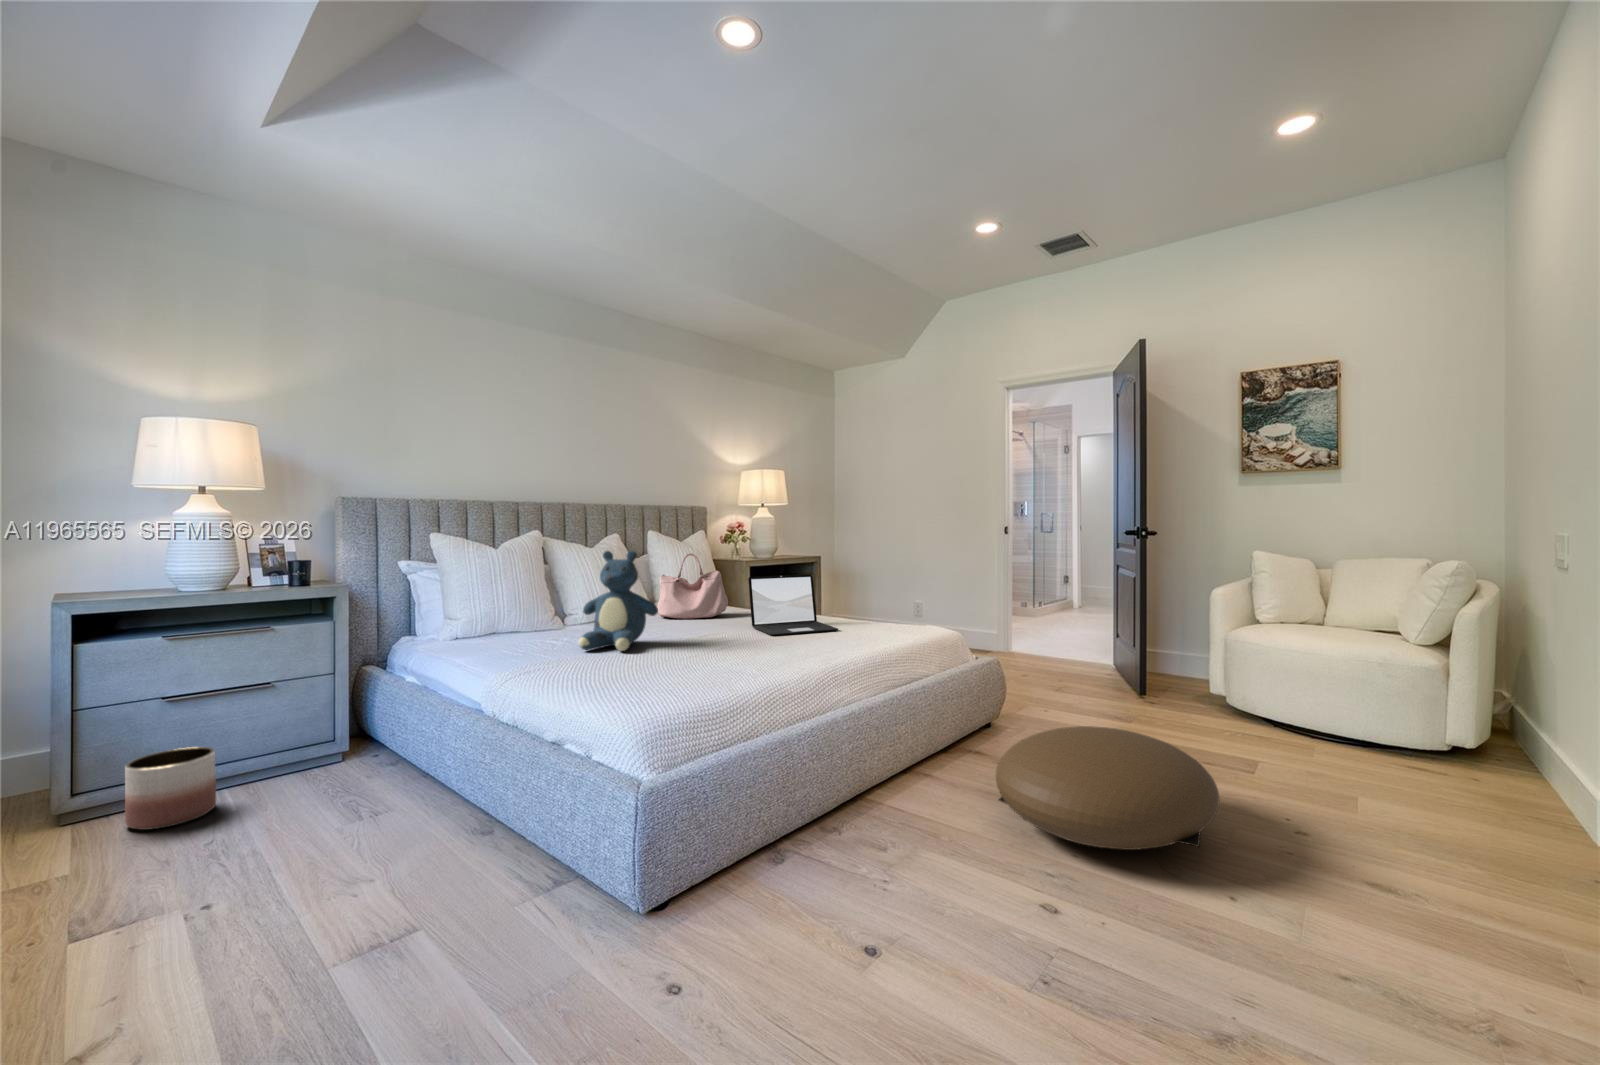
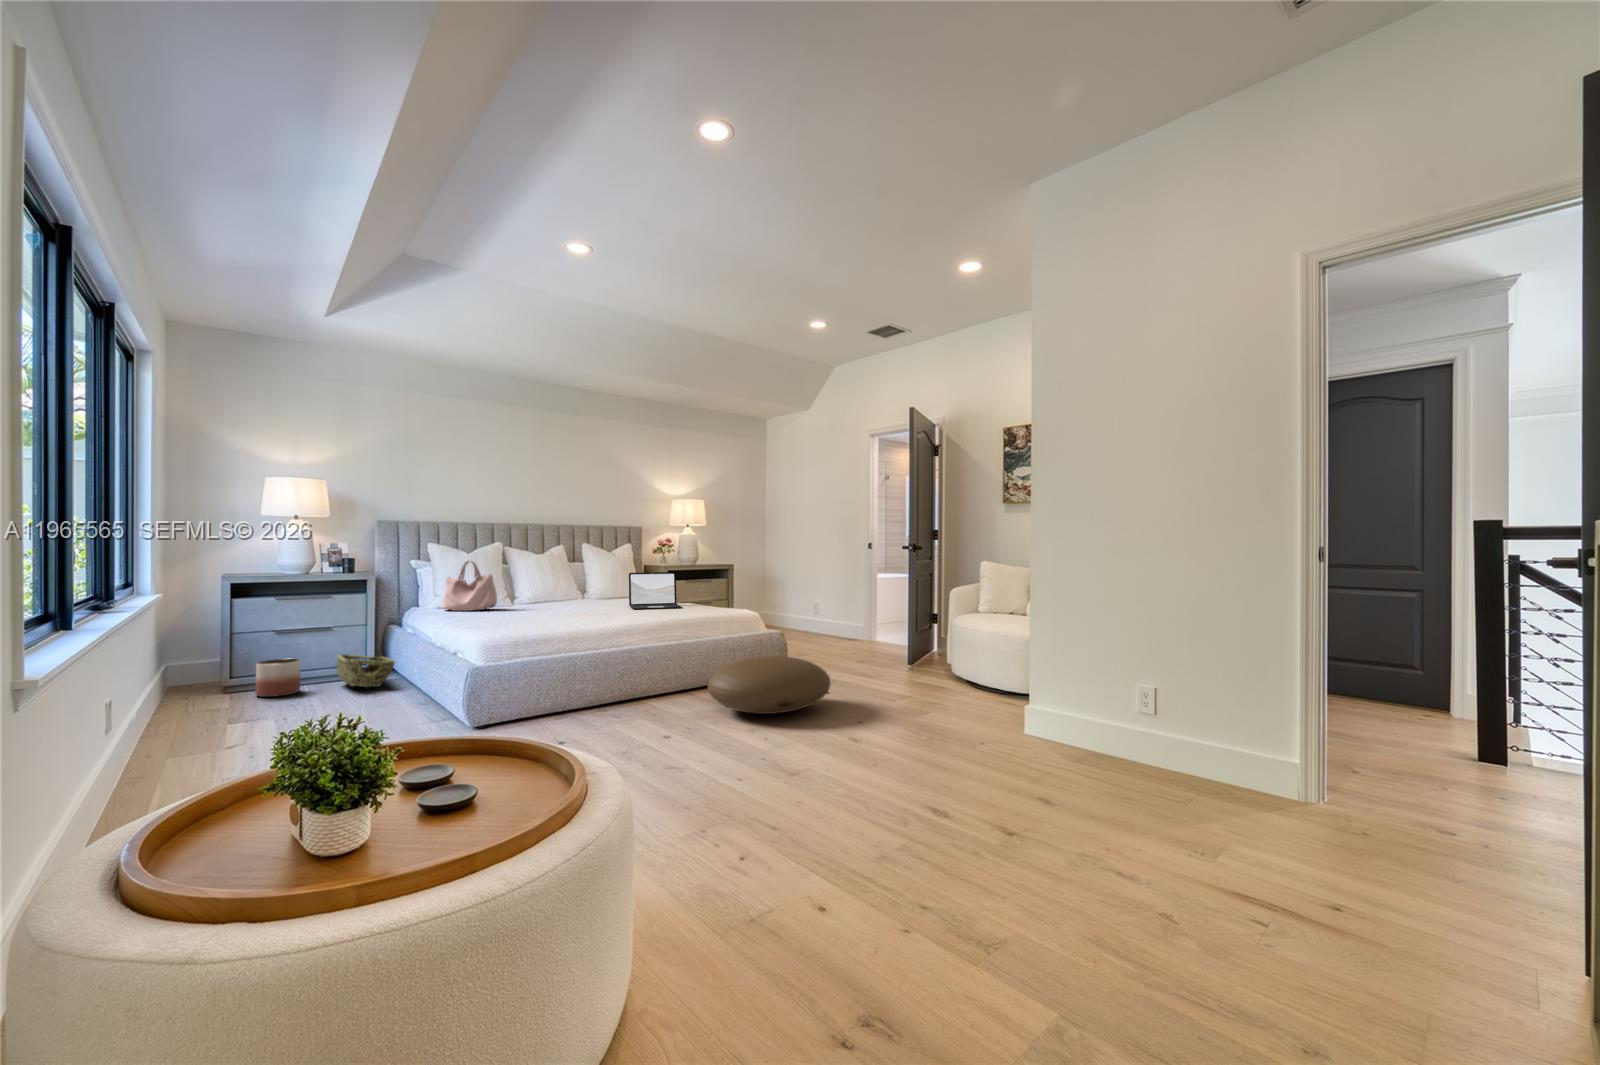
teddy bear: present [579,551,658,651] -> none [505,553,556,613]
handbag: present [657,553,728,619] -> present [442,560,497,611]
woven basket: none [283,725,392,793] -> present [337,654,395,687]

